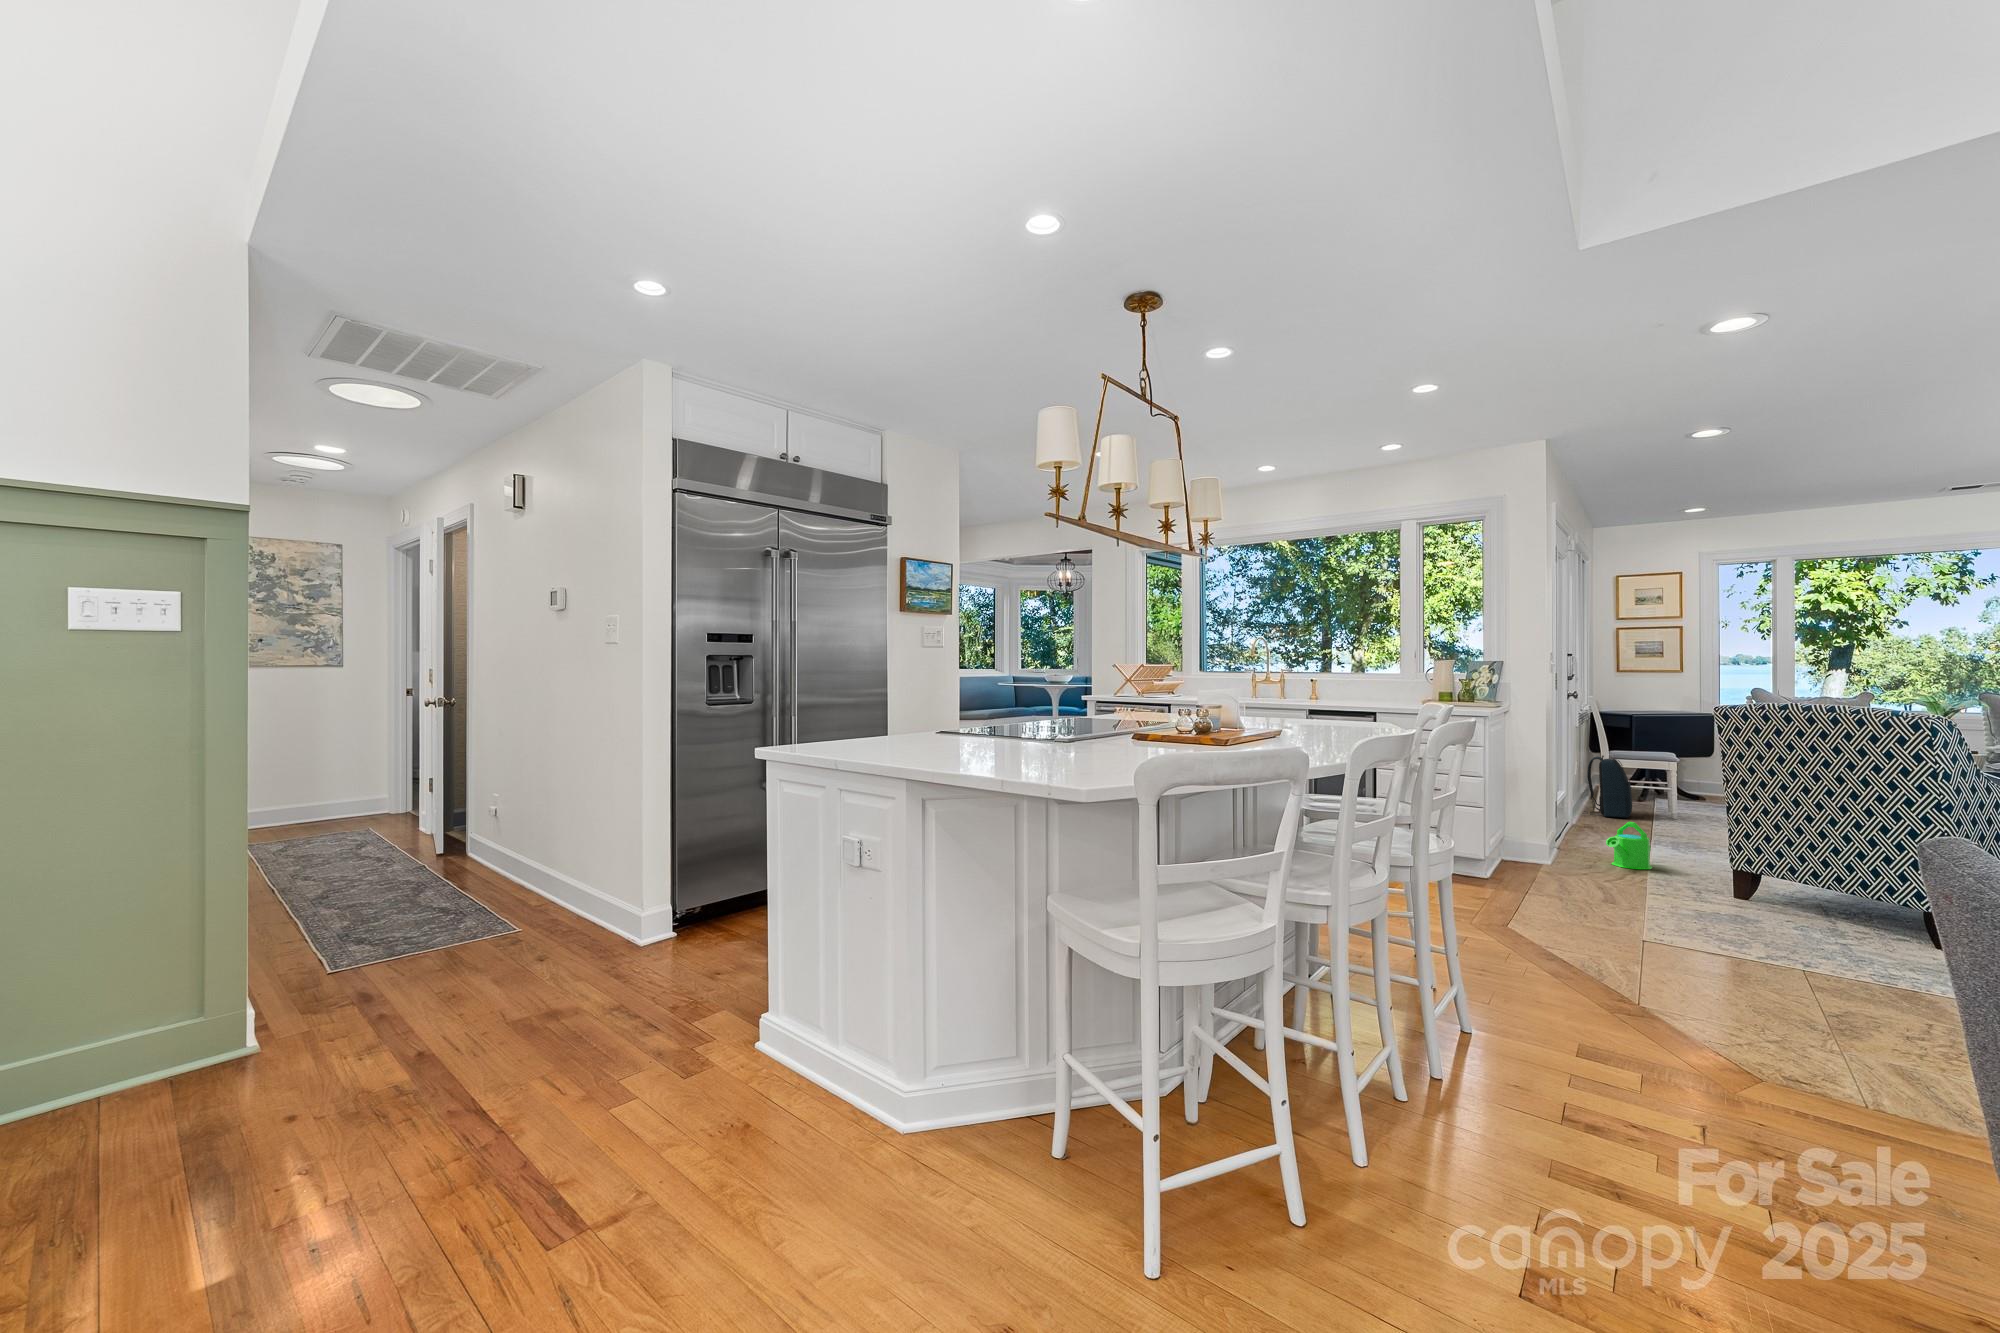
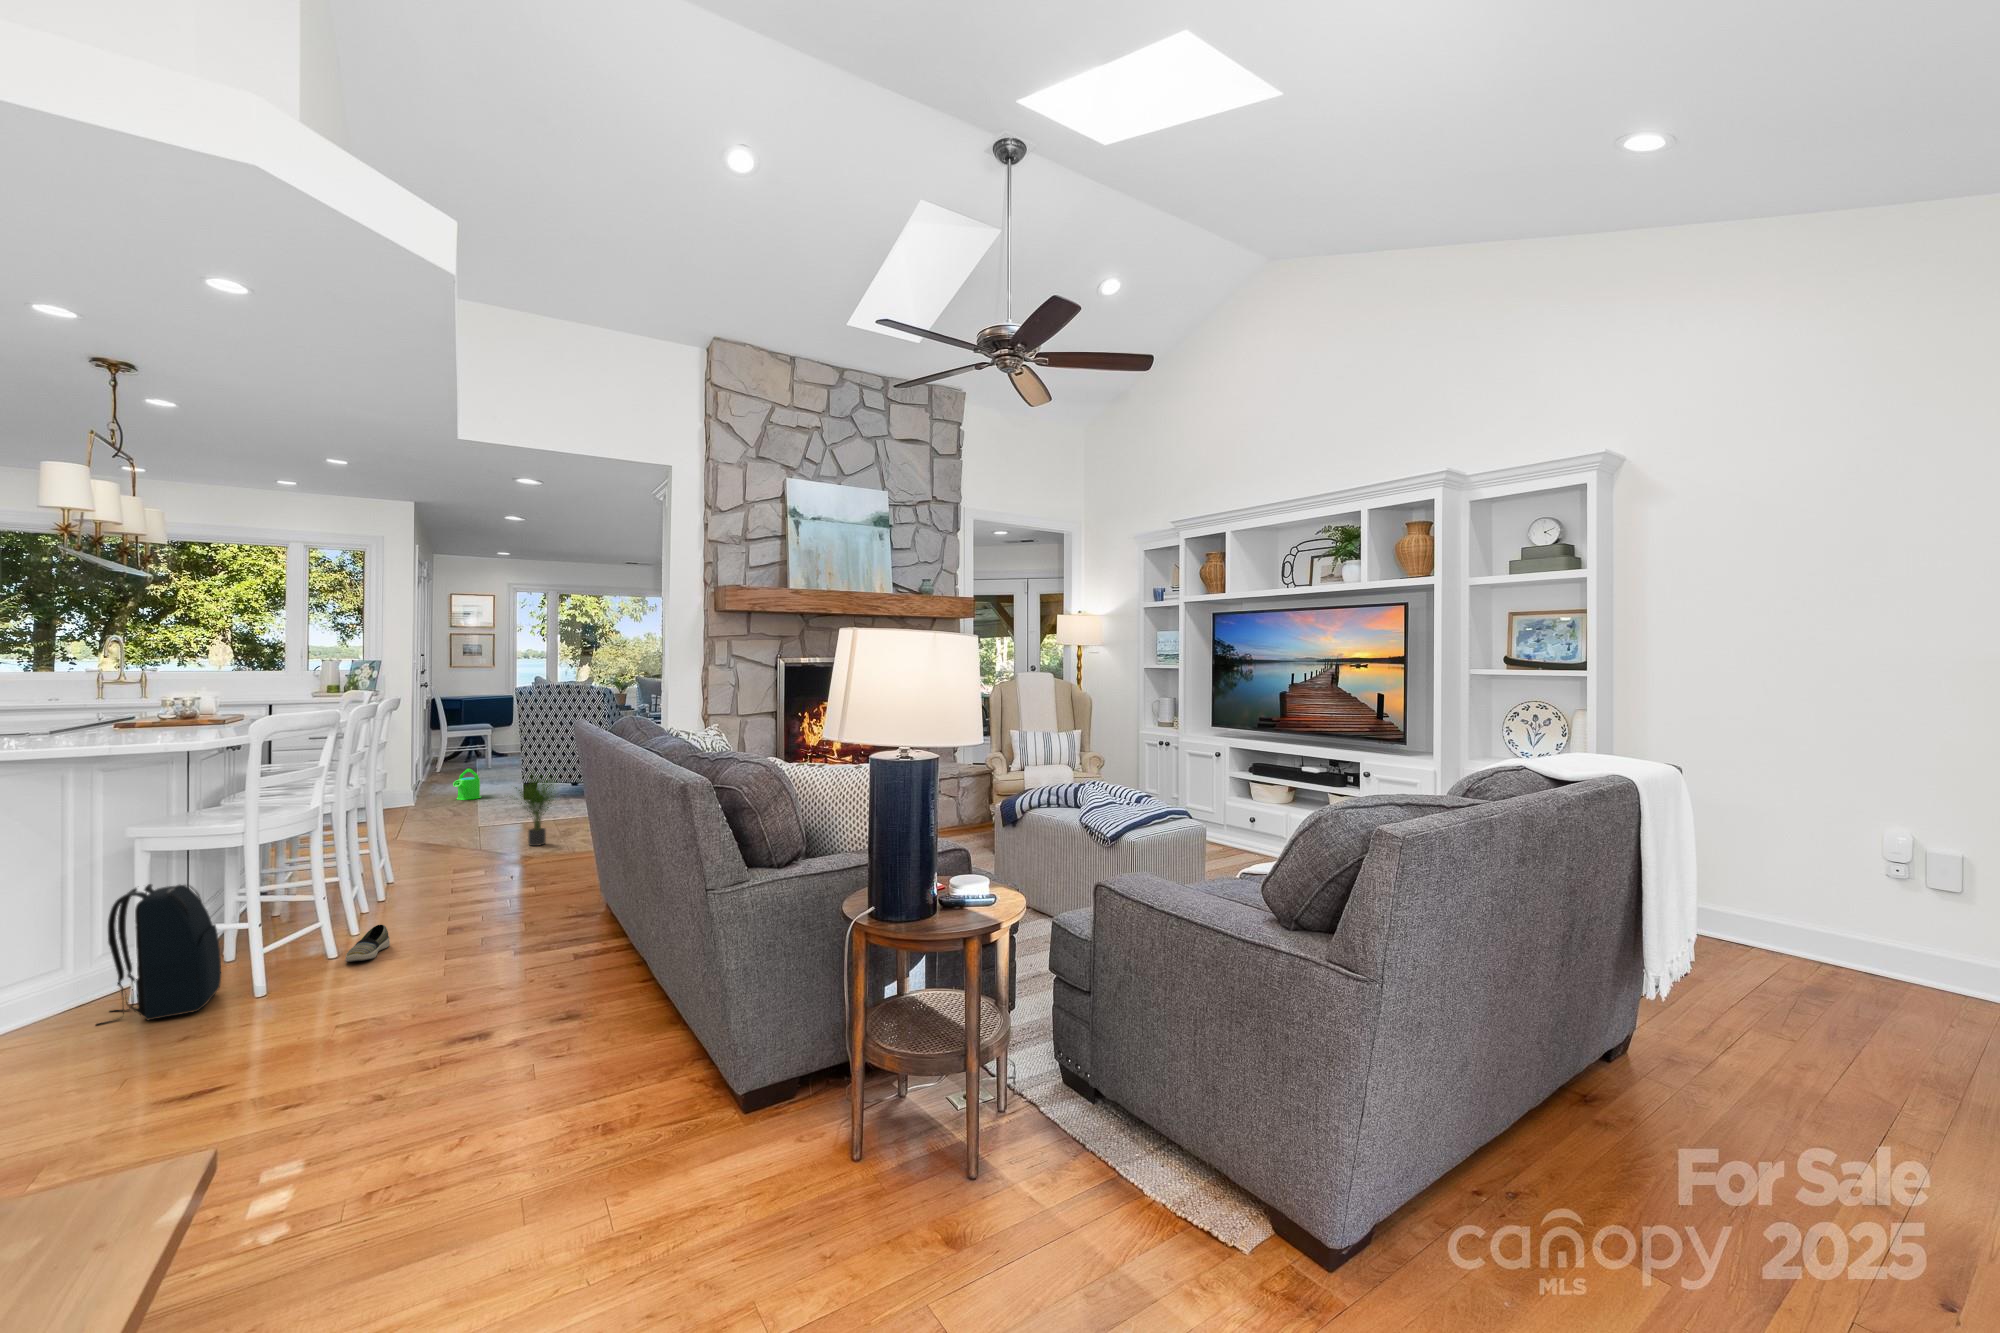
backpack: present [1587,756,1632,818] -> present [108,884,221,1020]
potted plant: none [1678,860,1821,1018] -> present [516,778,554,846]
shoe: none [1289,1181,1390,1275] -> present [345,925,390,962]

